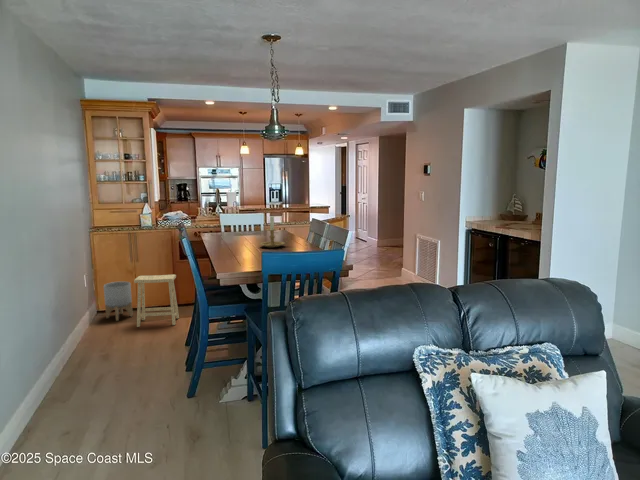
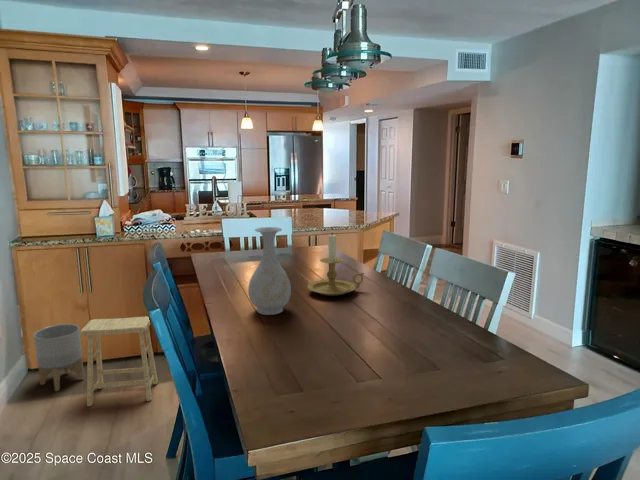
vase: none [227,210,248,253] -> present [248,227,291,315]

